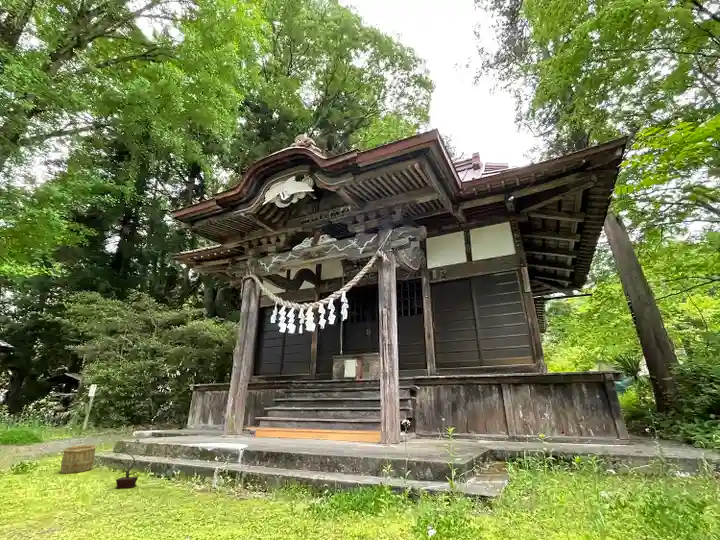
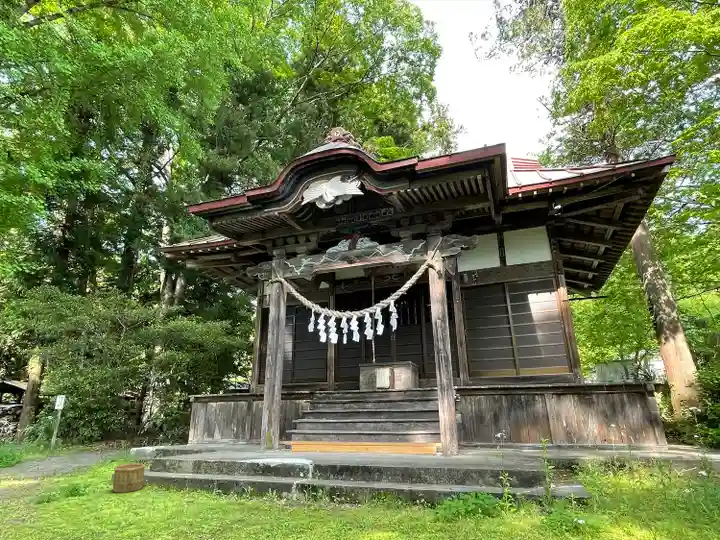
potted plant: present [115,439,151,488] -> none [197,456,238,504]

